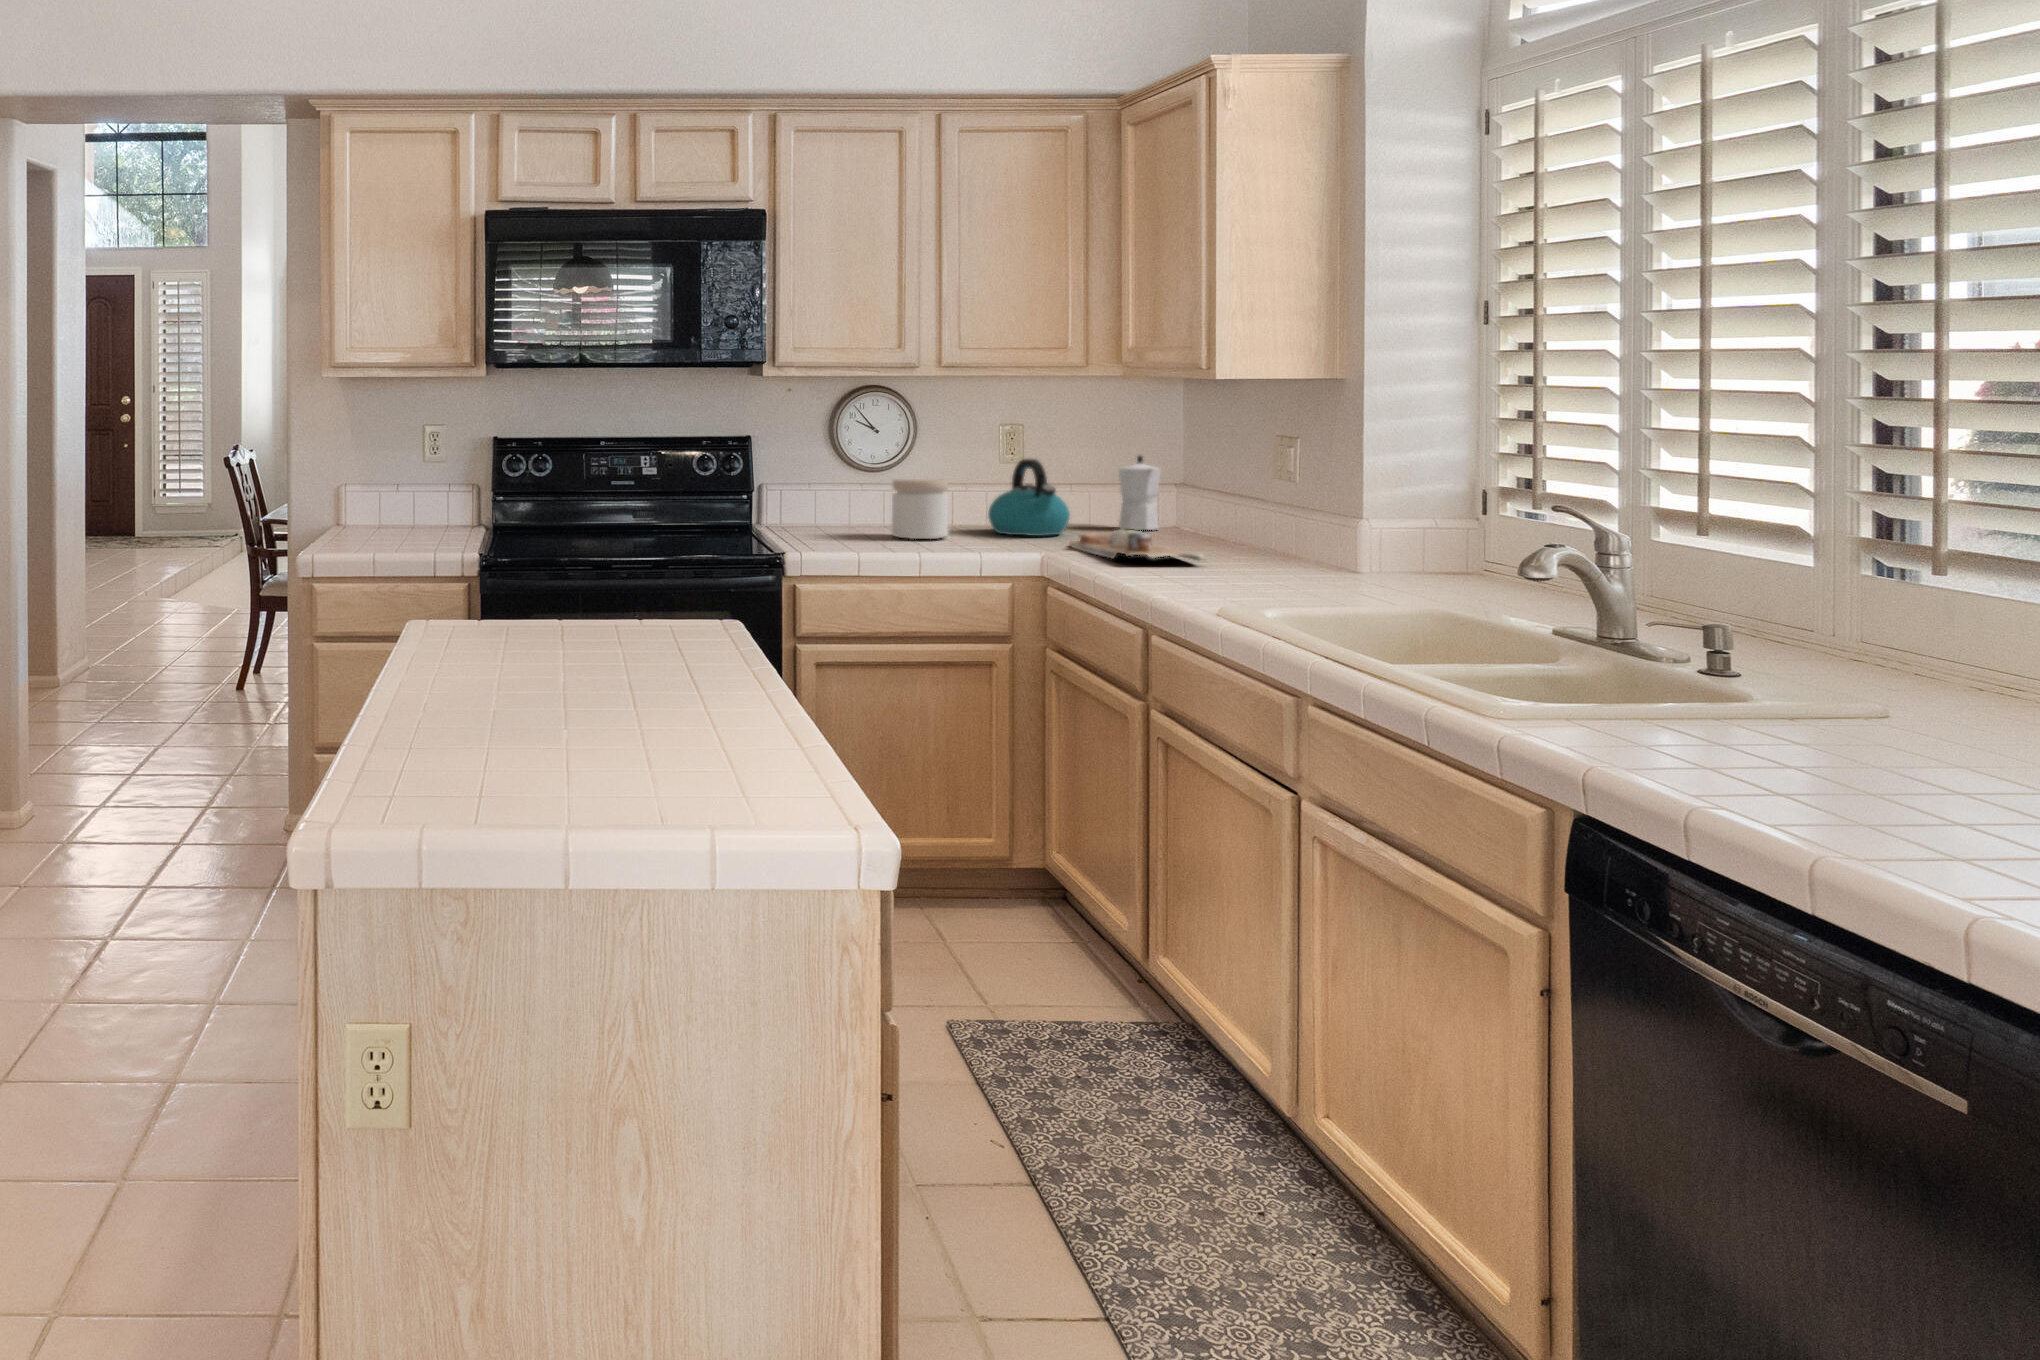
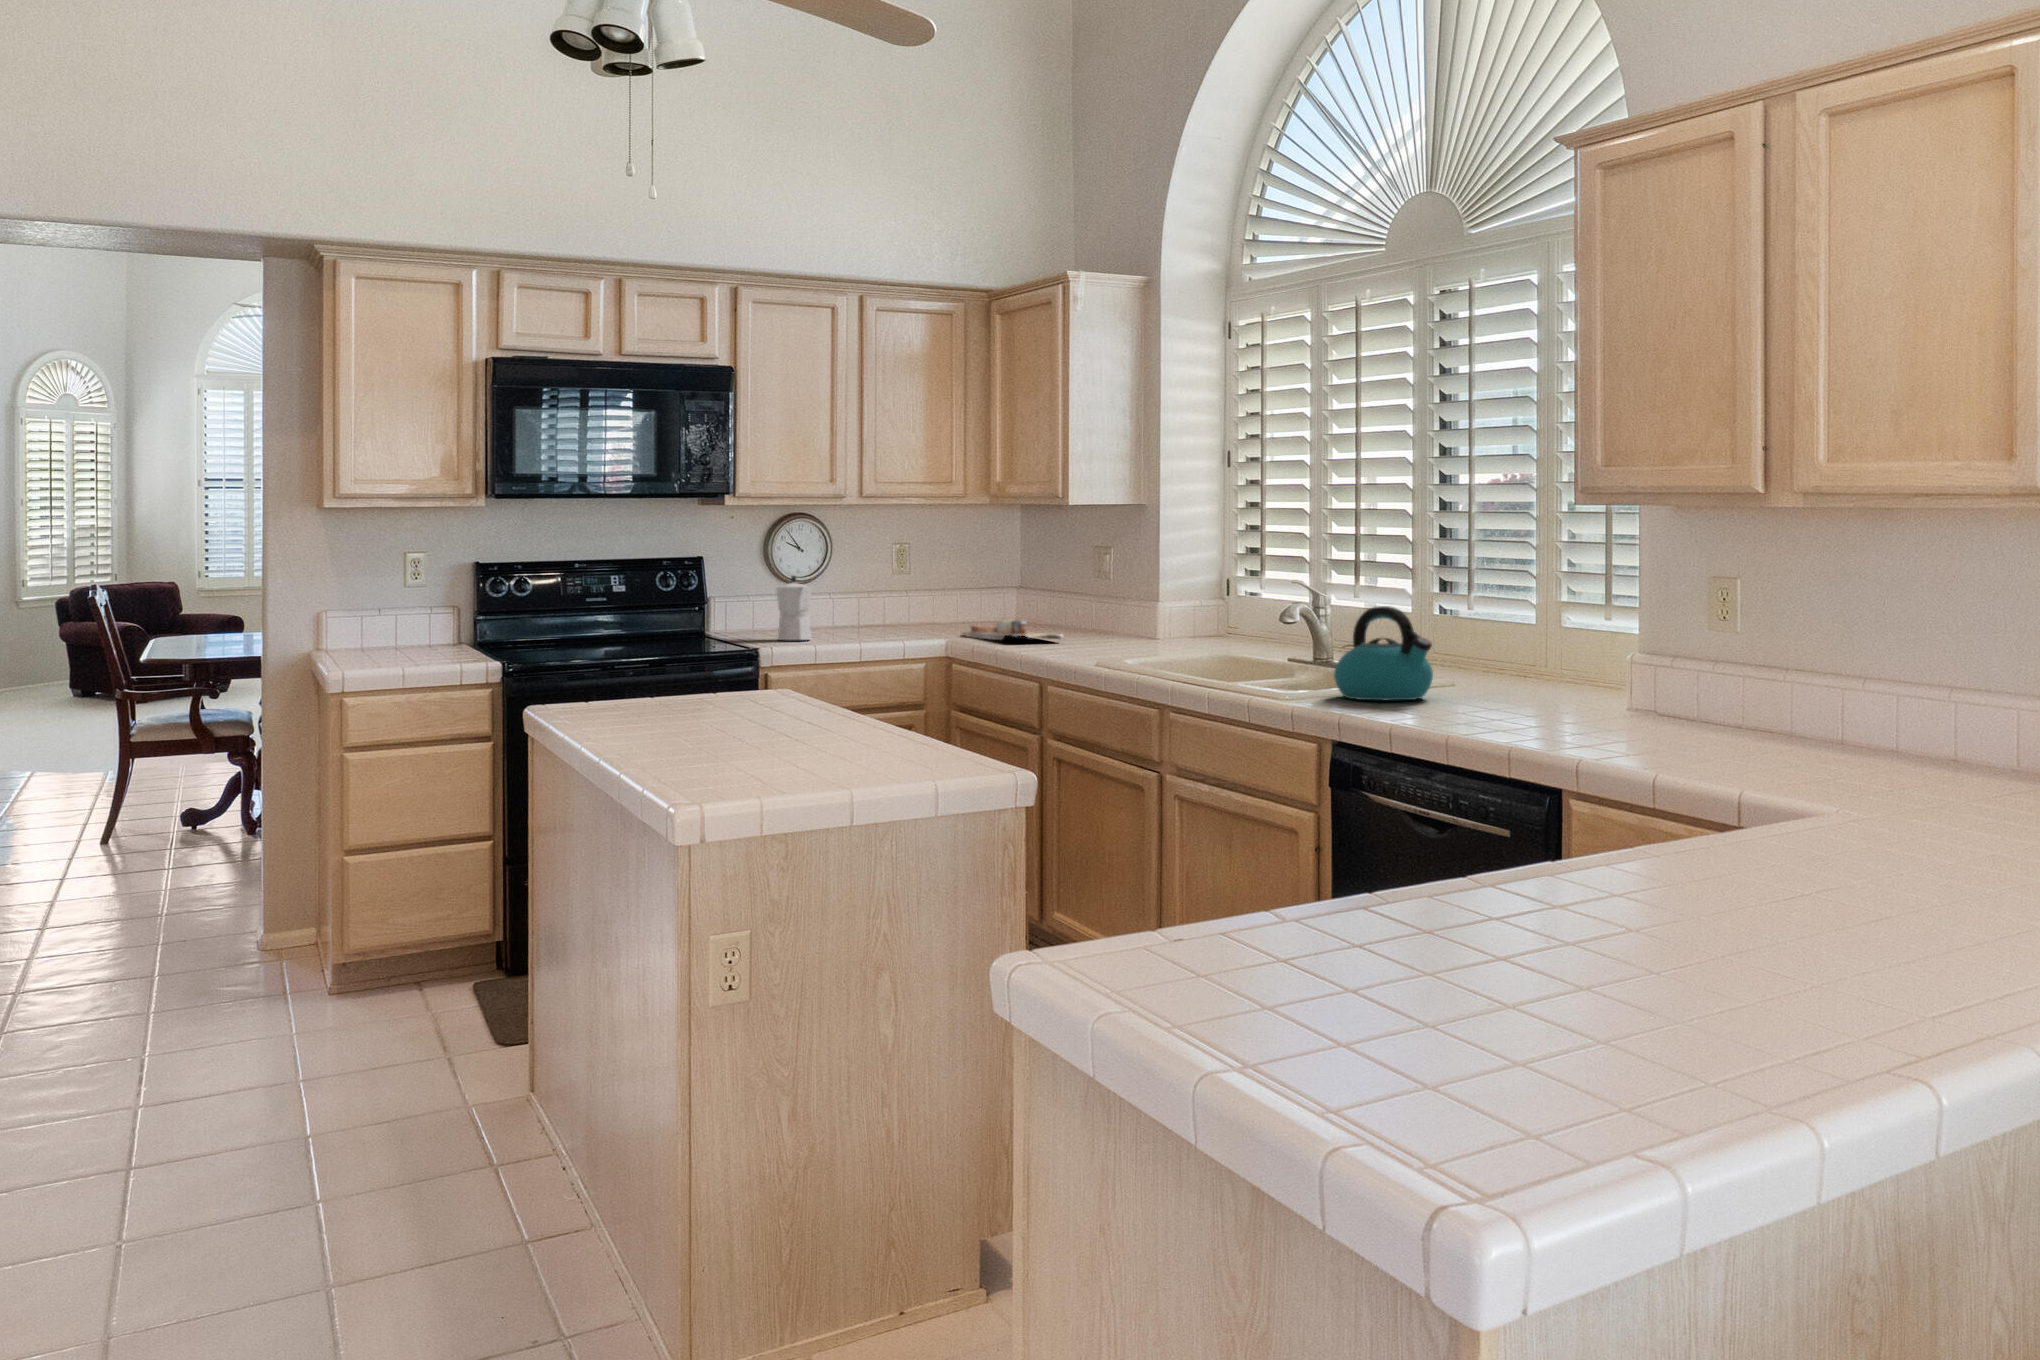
moka pot: present [1119,456,1161,531] -> present [776,576,811,640]
kettle: present [988,459,1070,536] -> present [1334,606,1433,700]
jar: present [892,479,948,539] -> none [826,587,869,634]

